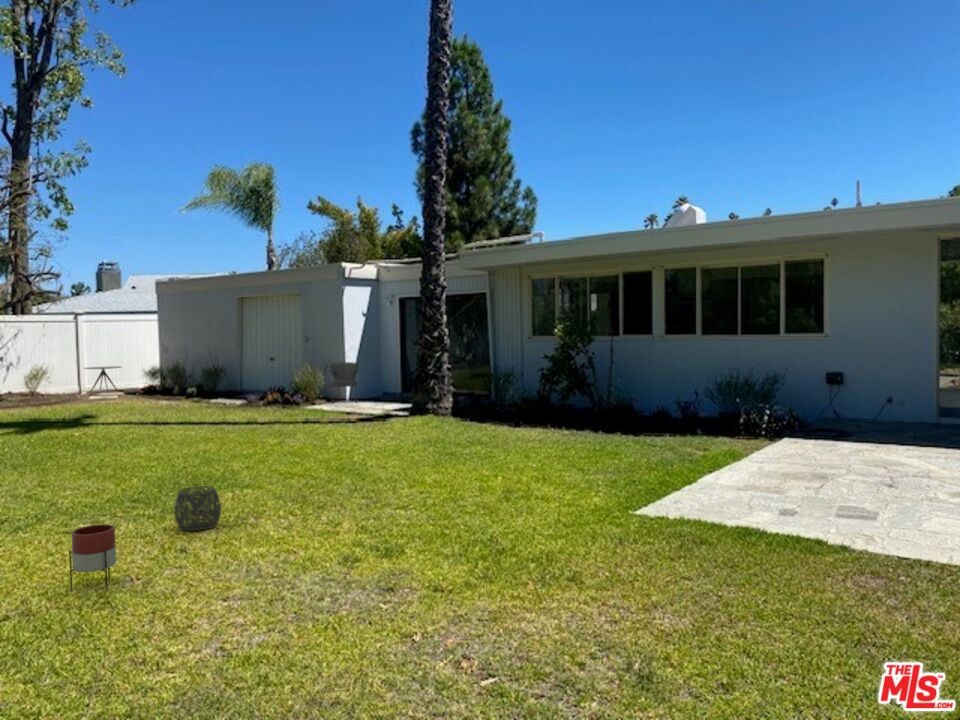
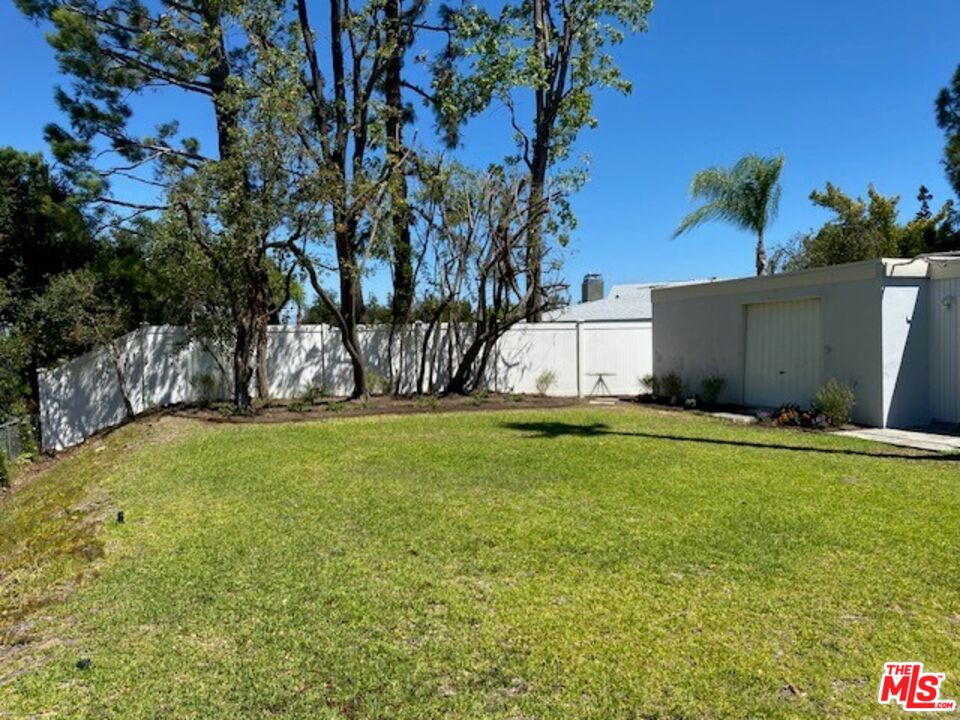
chair: present [330,362,359,403] -> none [862,380,902,431]
woven basket: present [174,486,221,531] -> none [781,536,845,597]
planter: present [69,524,116,590] -> none [703,579,758,672]

